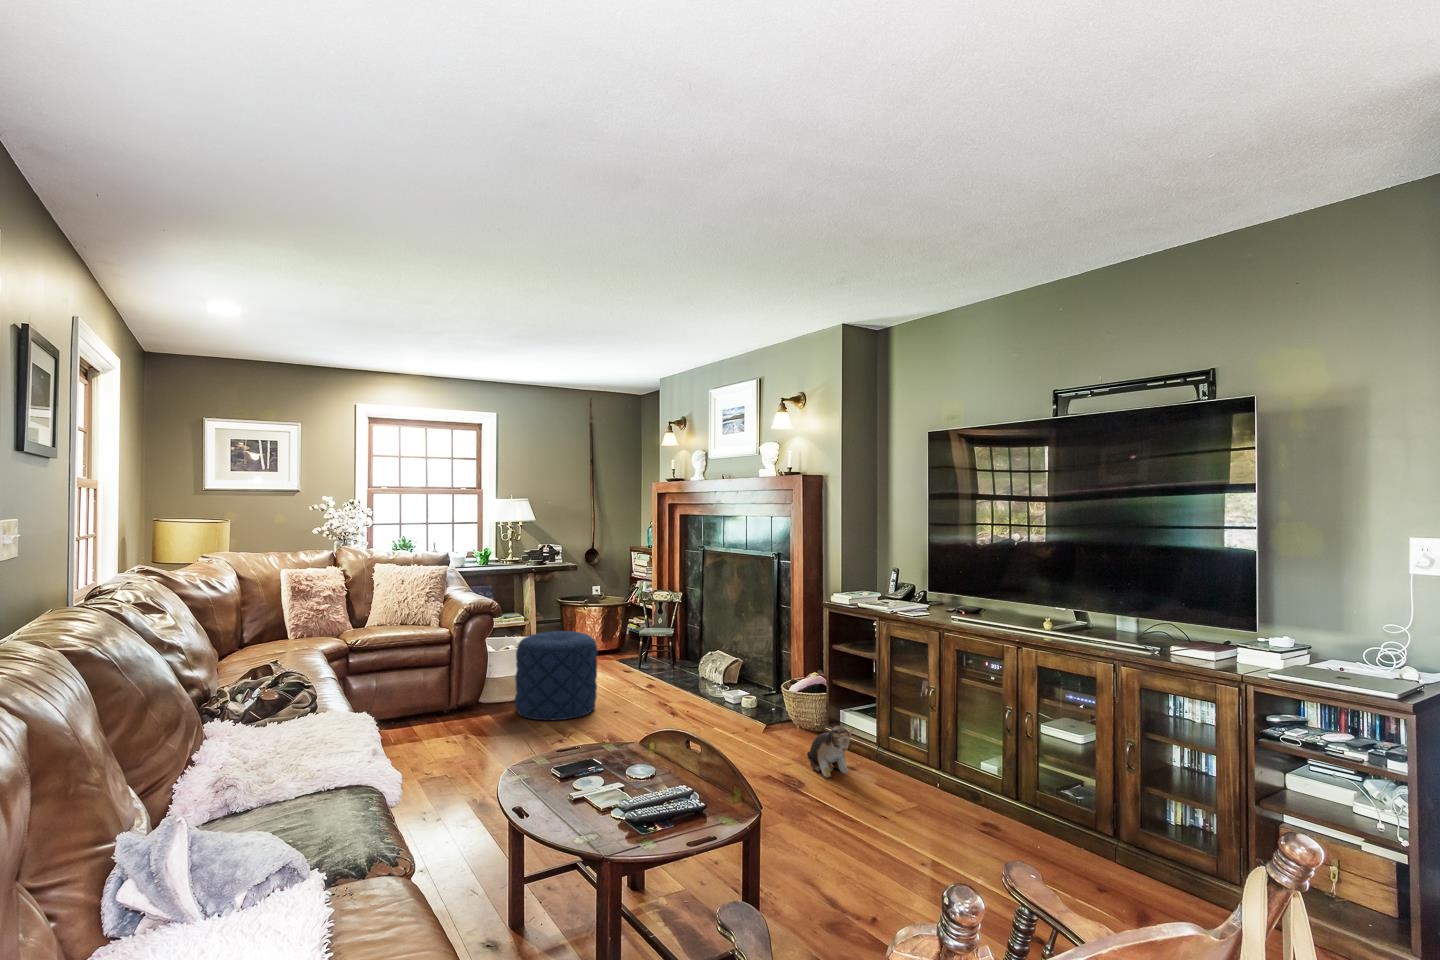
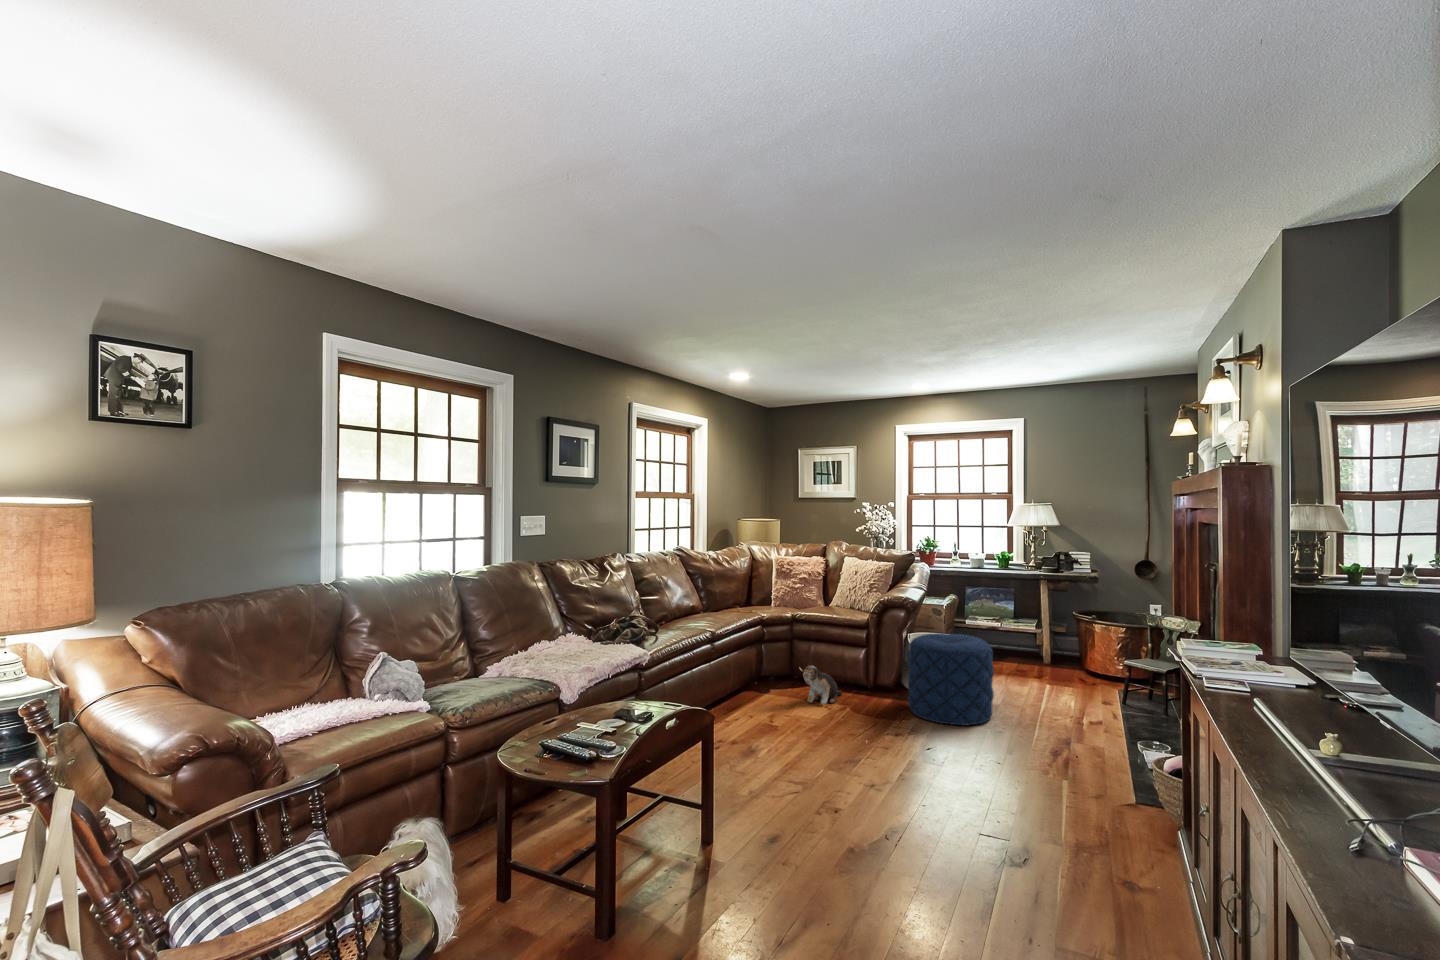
plush toy: present [807,726,853,778] -> present [799,665,842,705]

